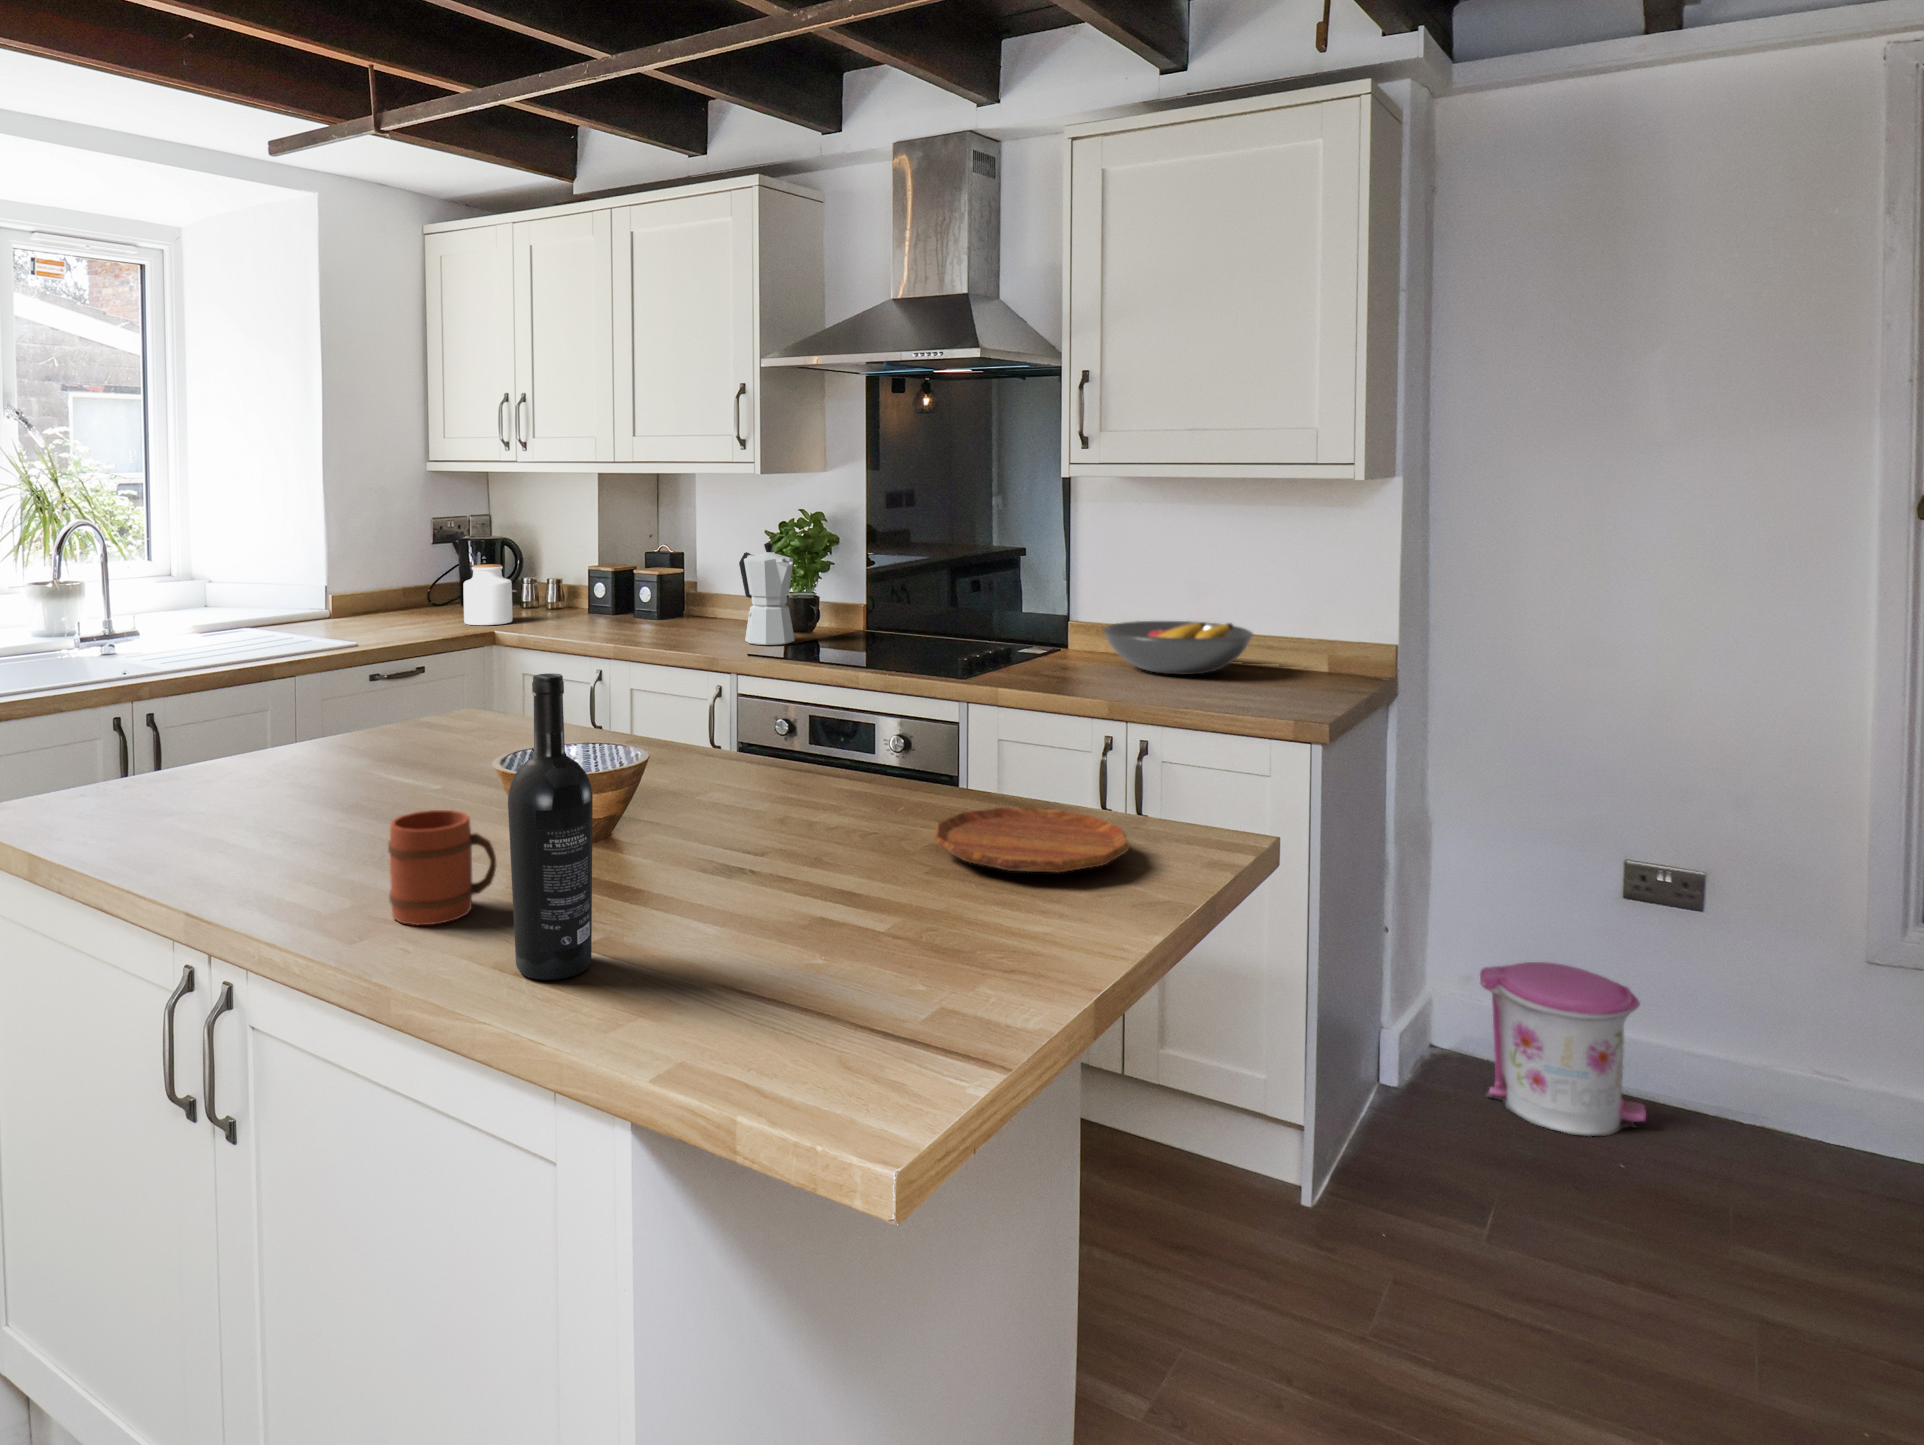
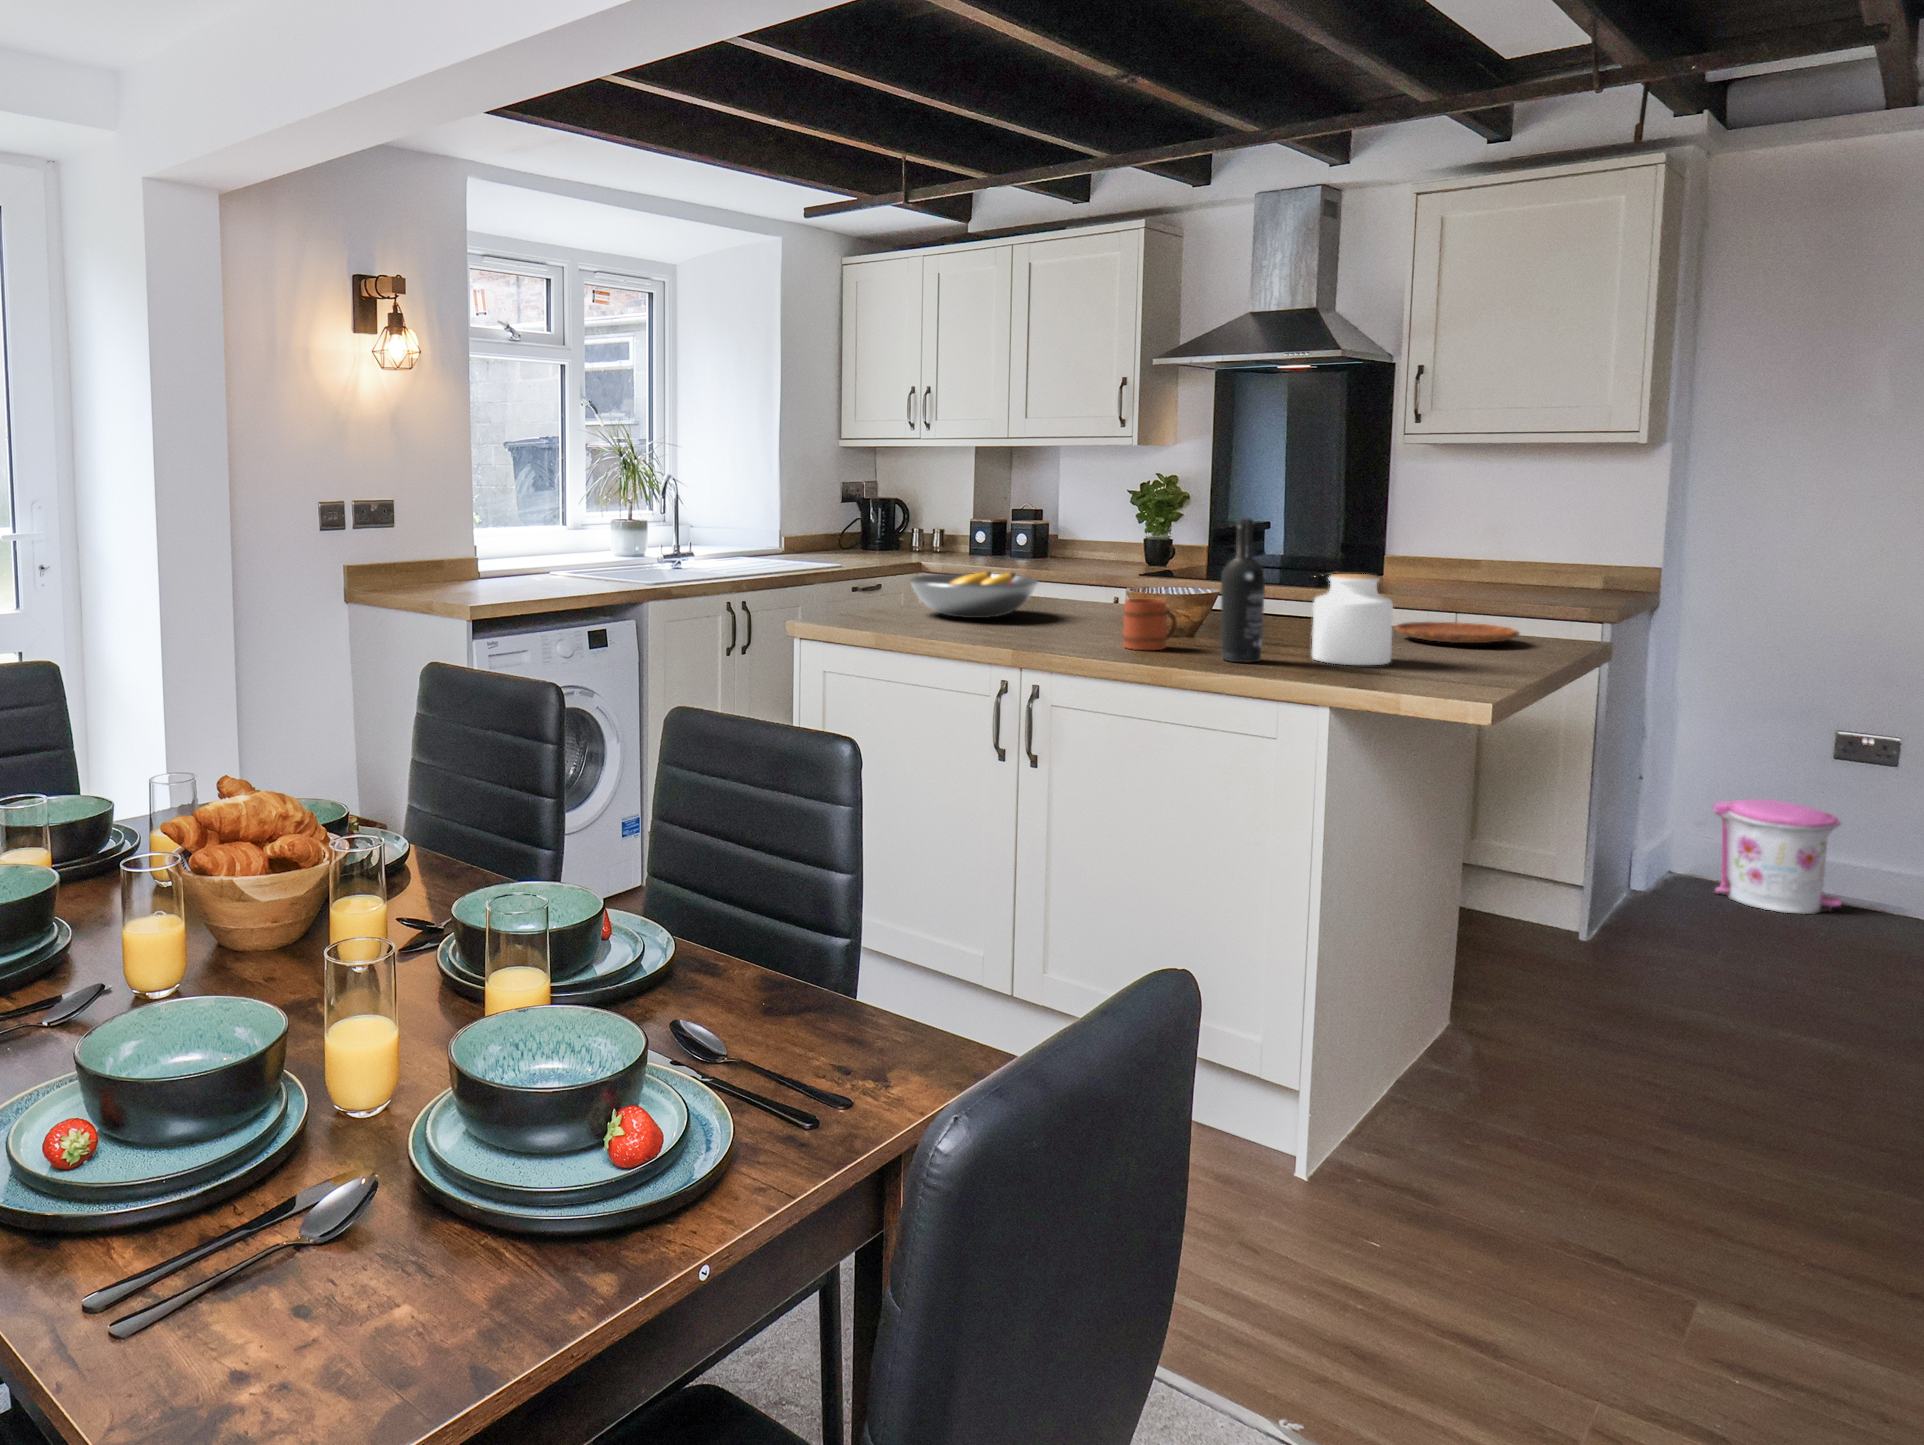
moka pot: present [739,542,795,645] -> none [1118,495,1168,570]
jar: present [463,564,513,625] -> present [1312,574,1393,665]
fruit bowl: present [1103,621,1253,675] -> present [910,572,1038,618]

